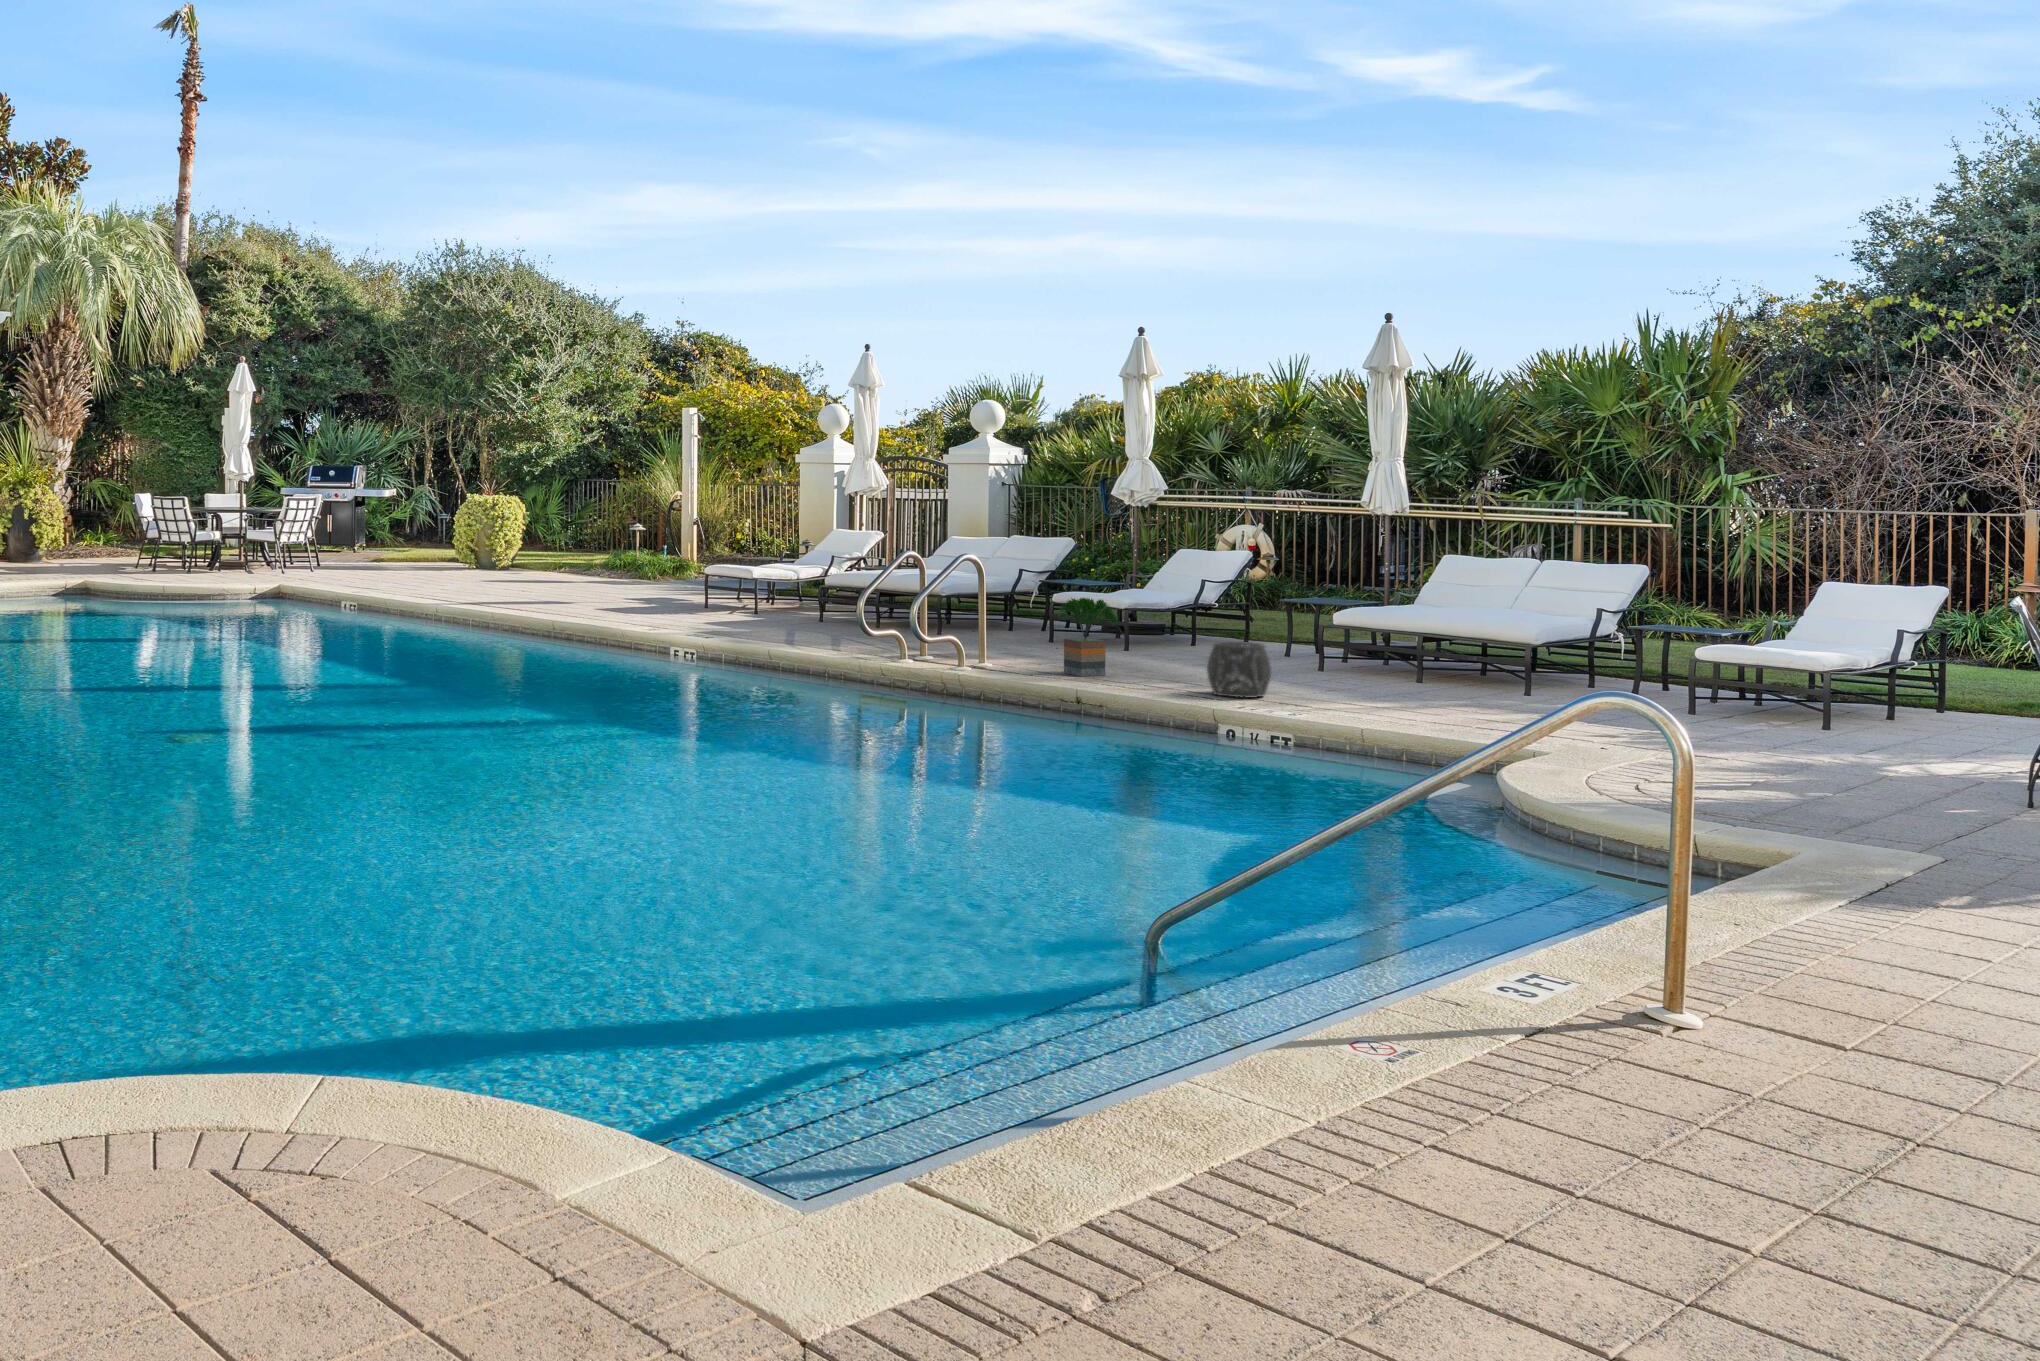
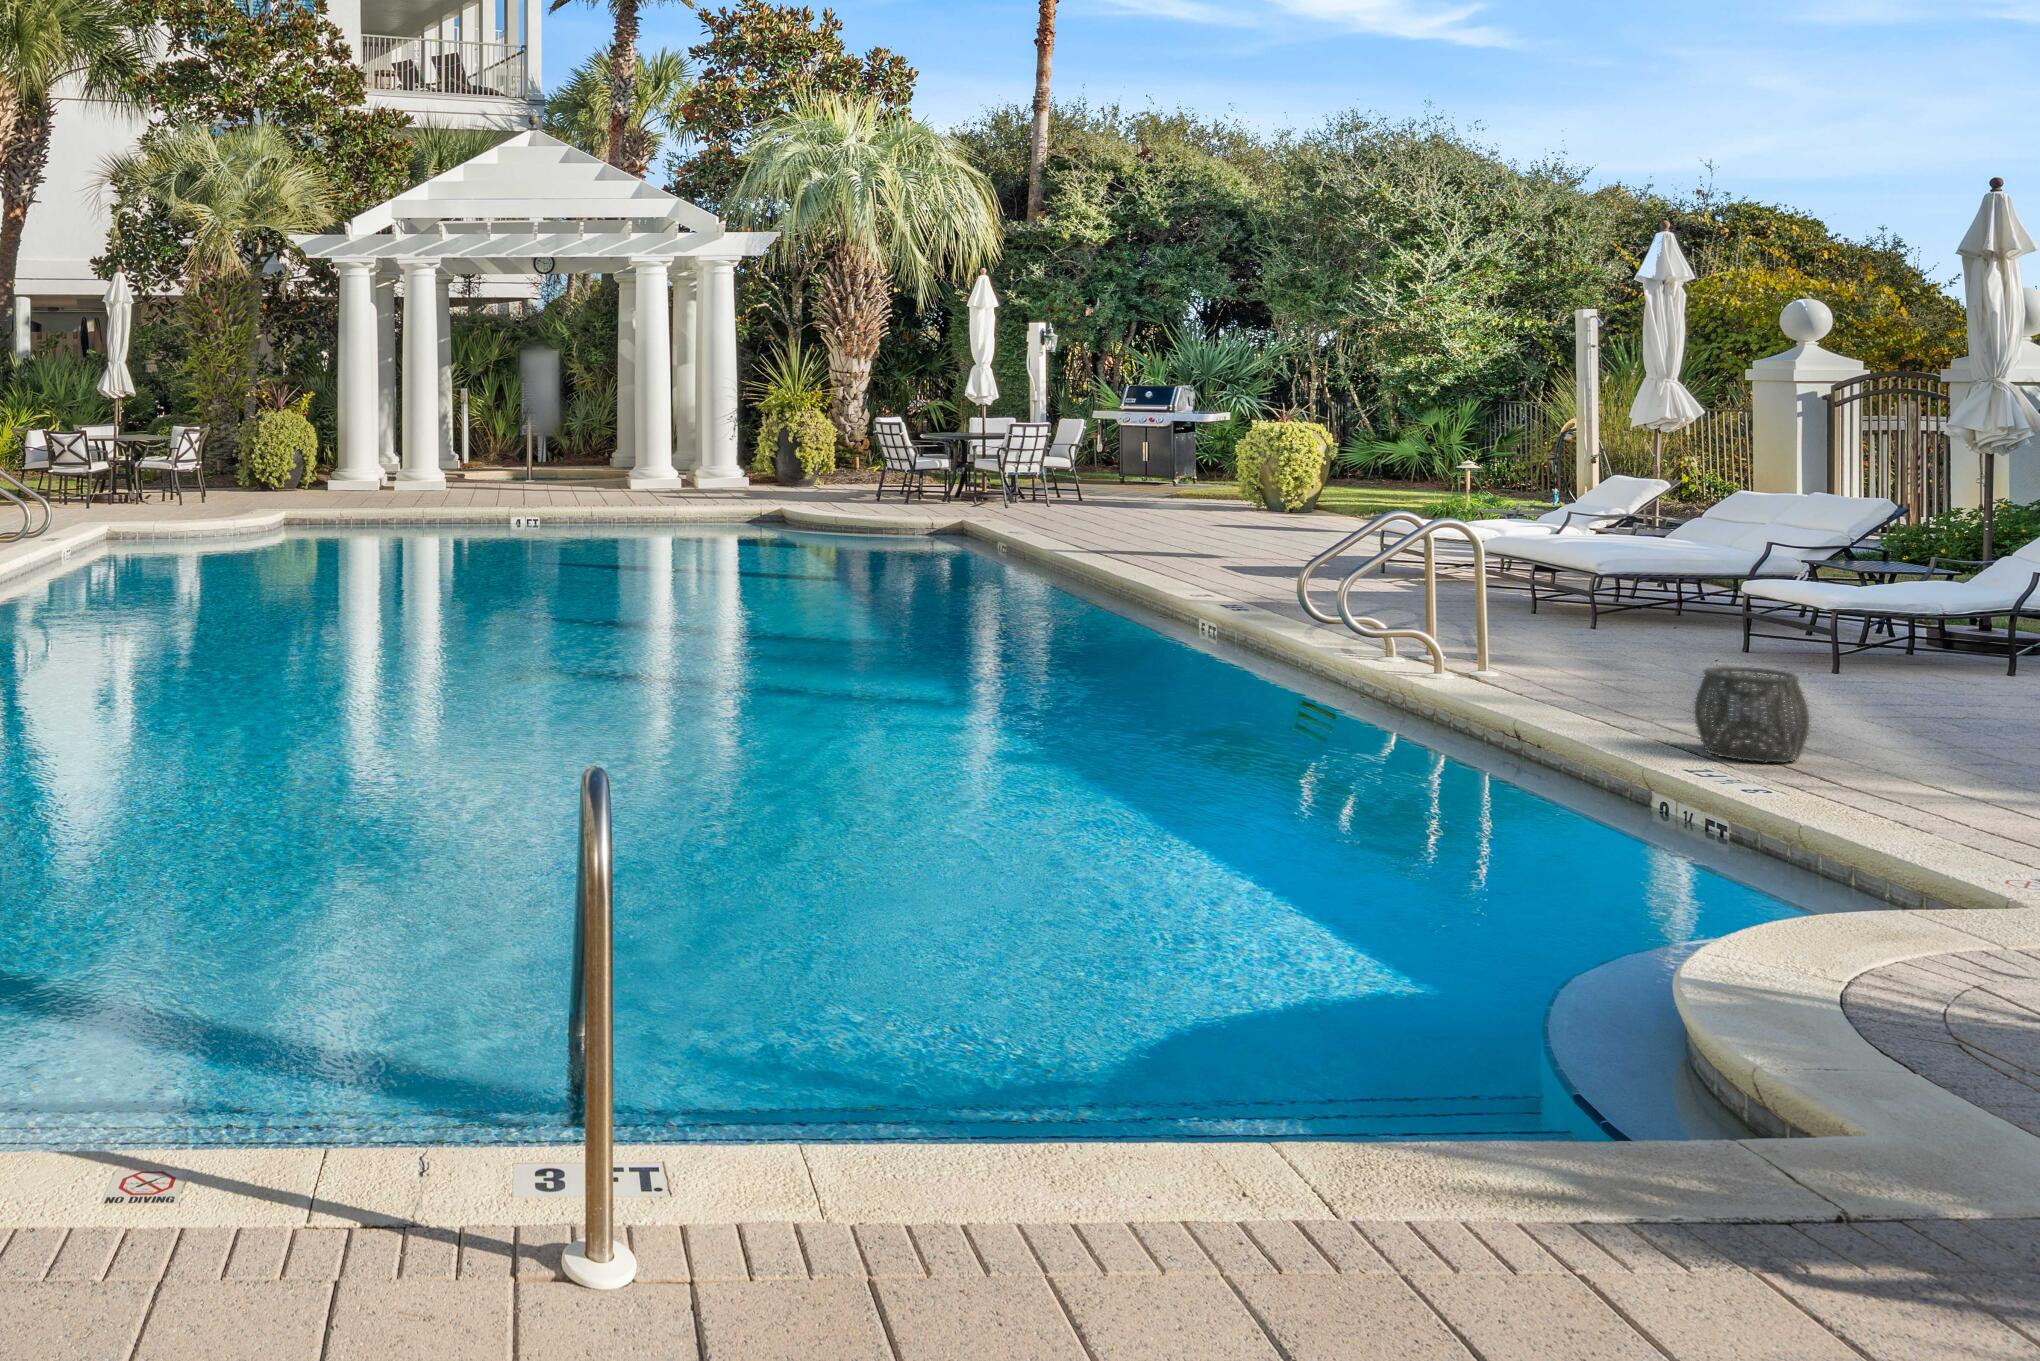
potted tree: present [1059,598,1118,676] -> none [1566,582,1663,706]

